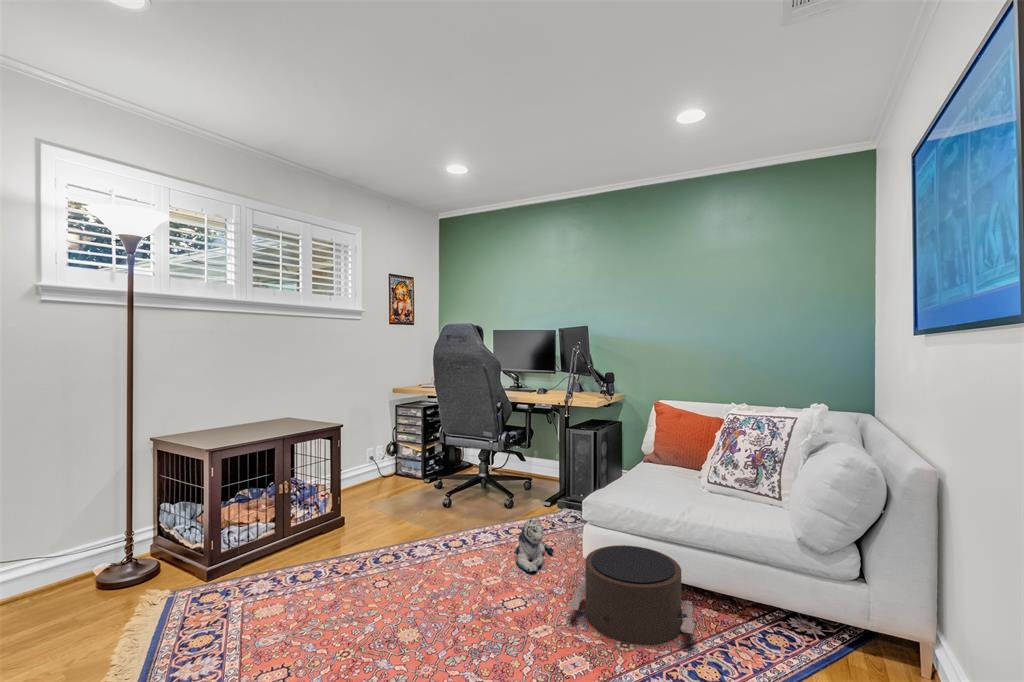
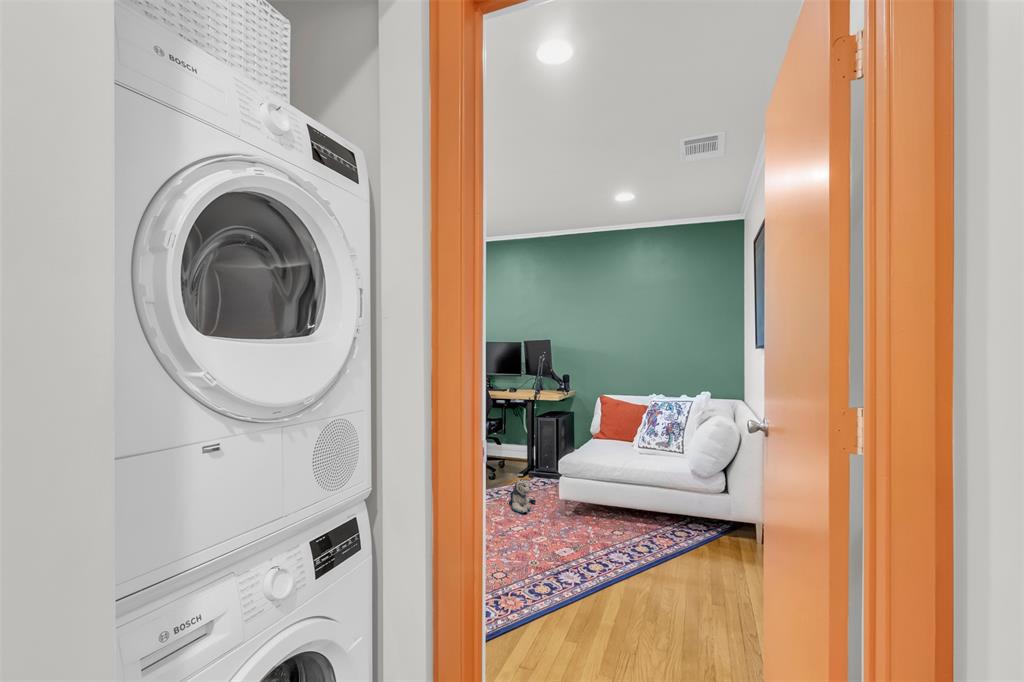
pouf: present [569,545,695,645] -> none [556,488,633,541]

